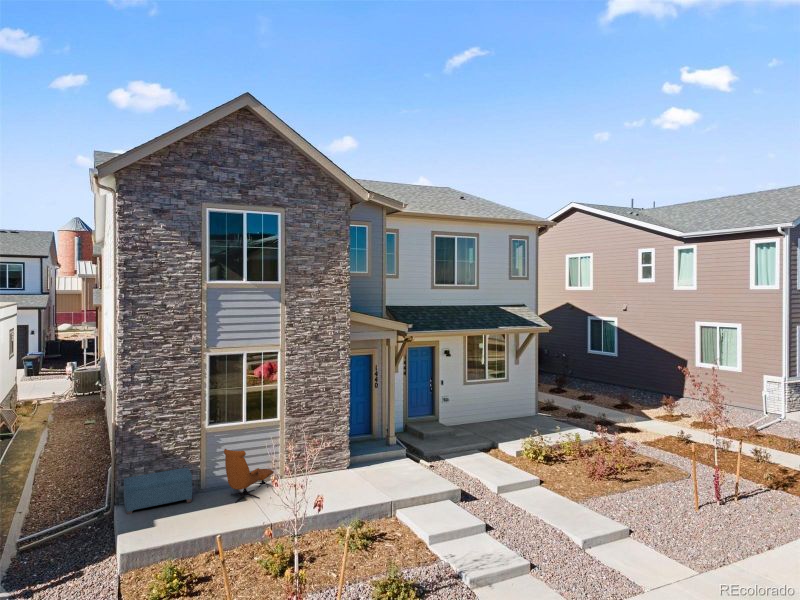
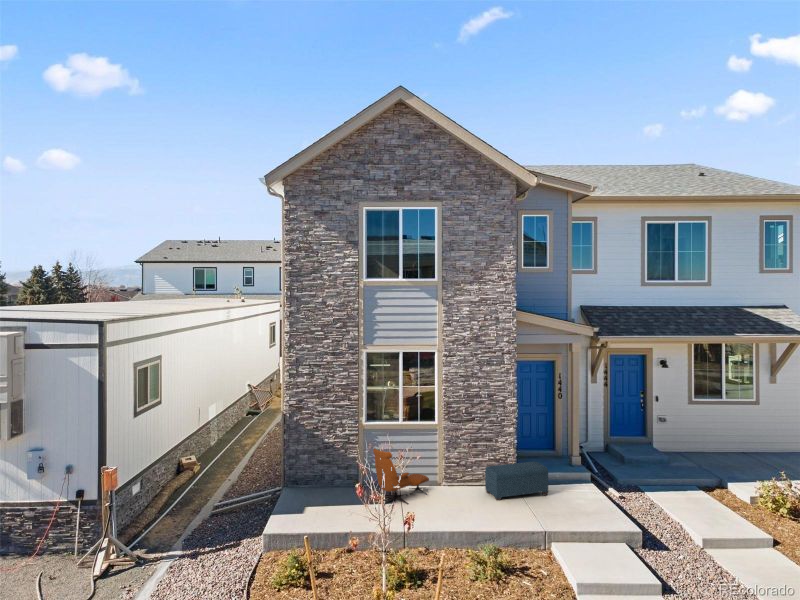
bench: present [124,468,192,514] -> present [485,462,548,501]

